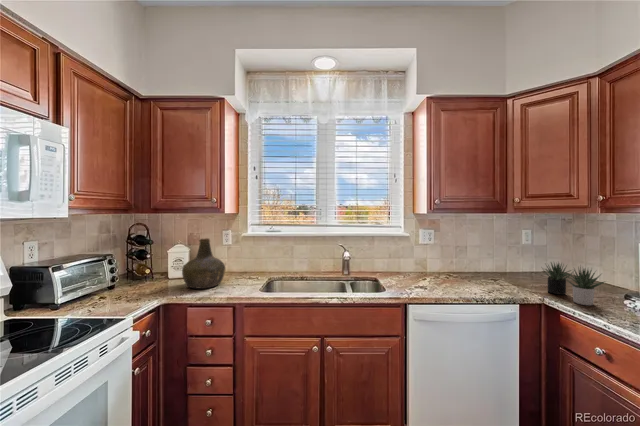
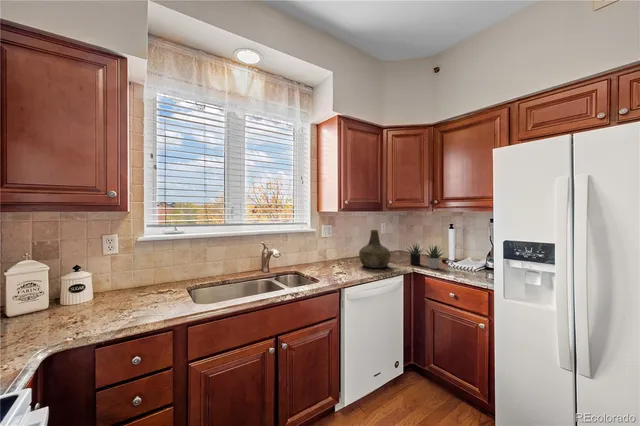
bottle: present [182,238,225,288] -> present [359,230,391,268]

